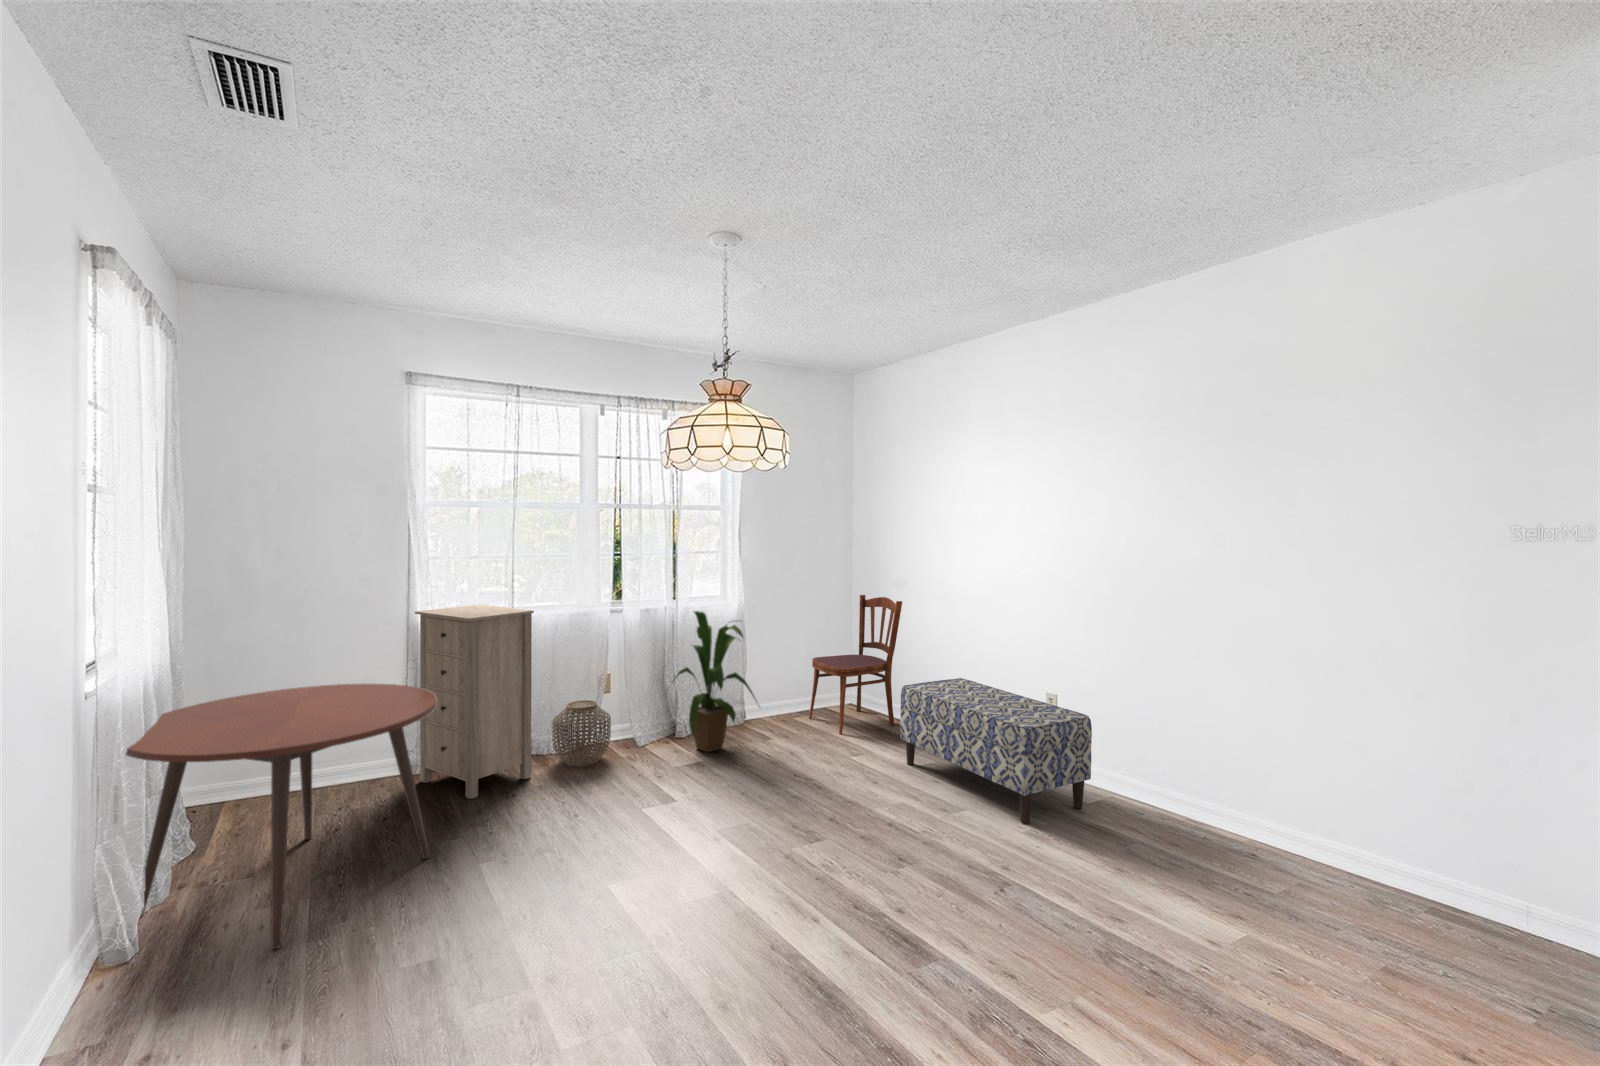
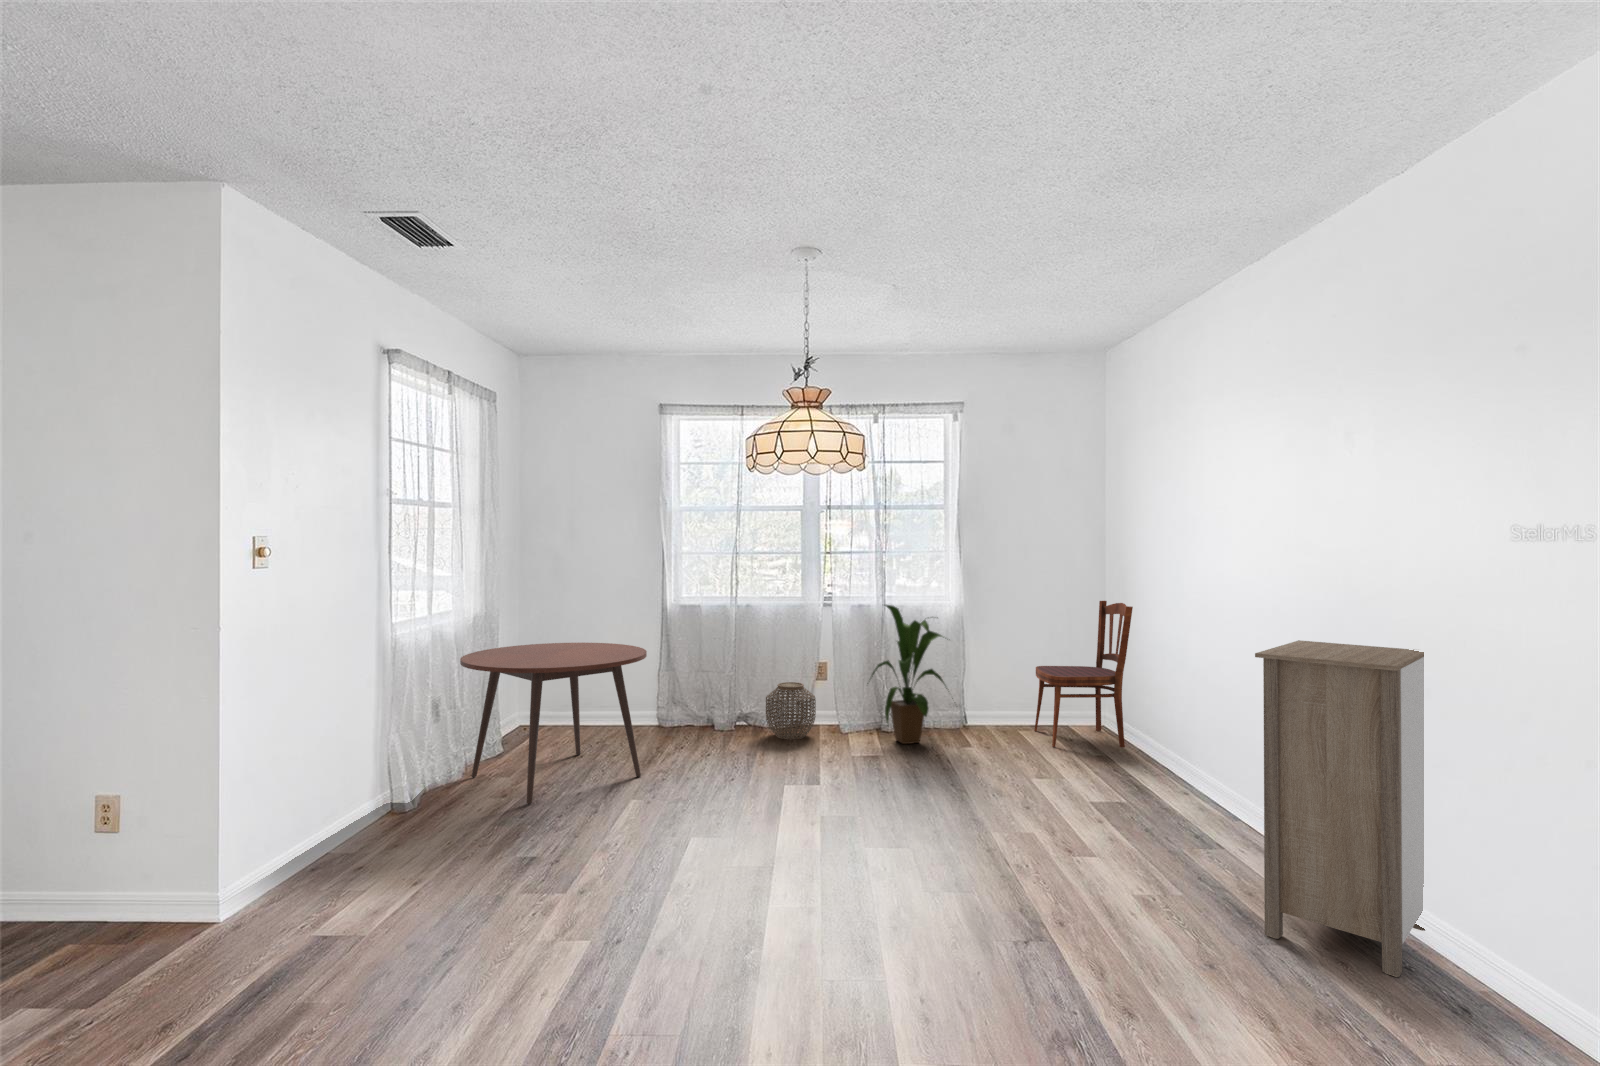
storage cabinet: present [415,605,534,799] -> present [1255,640,1425,977]
bench: present [900,678,1092,824] -> none [1090,693,1276,844]

